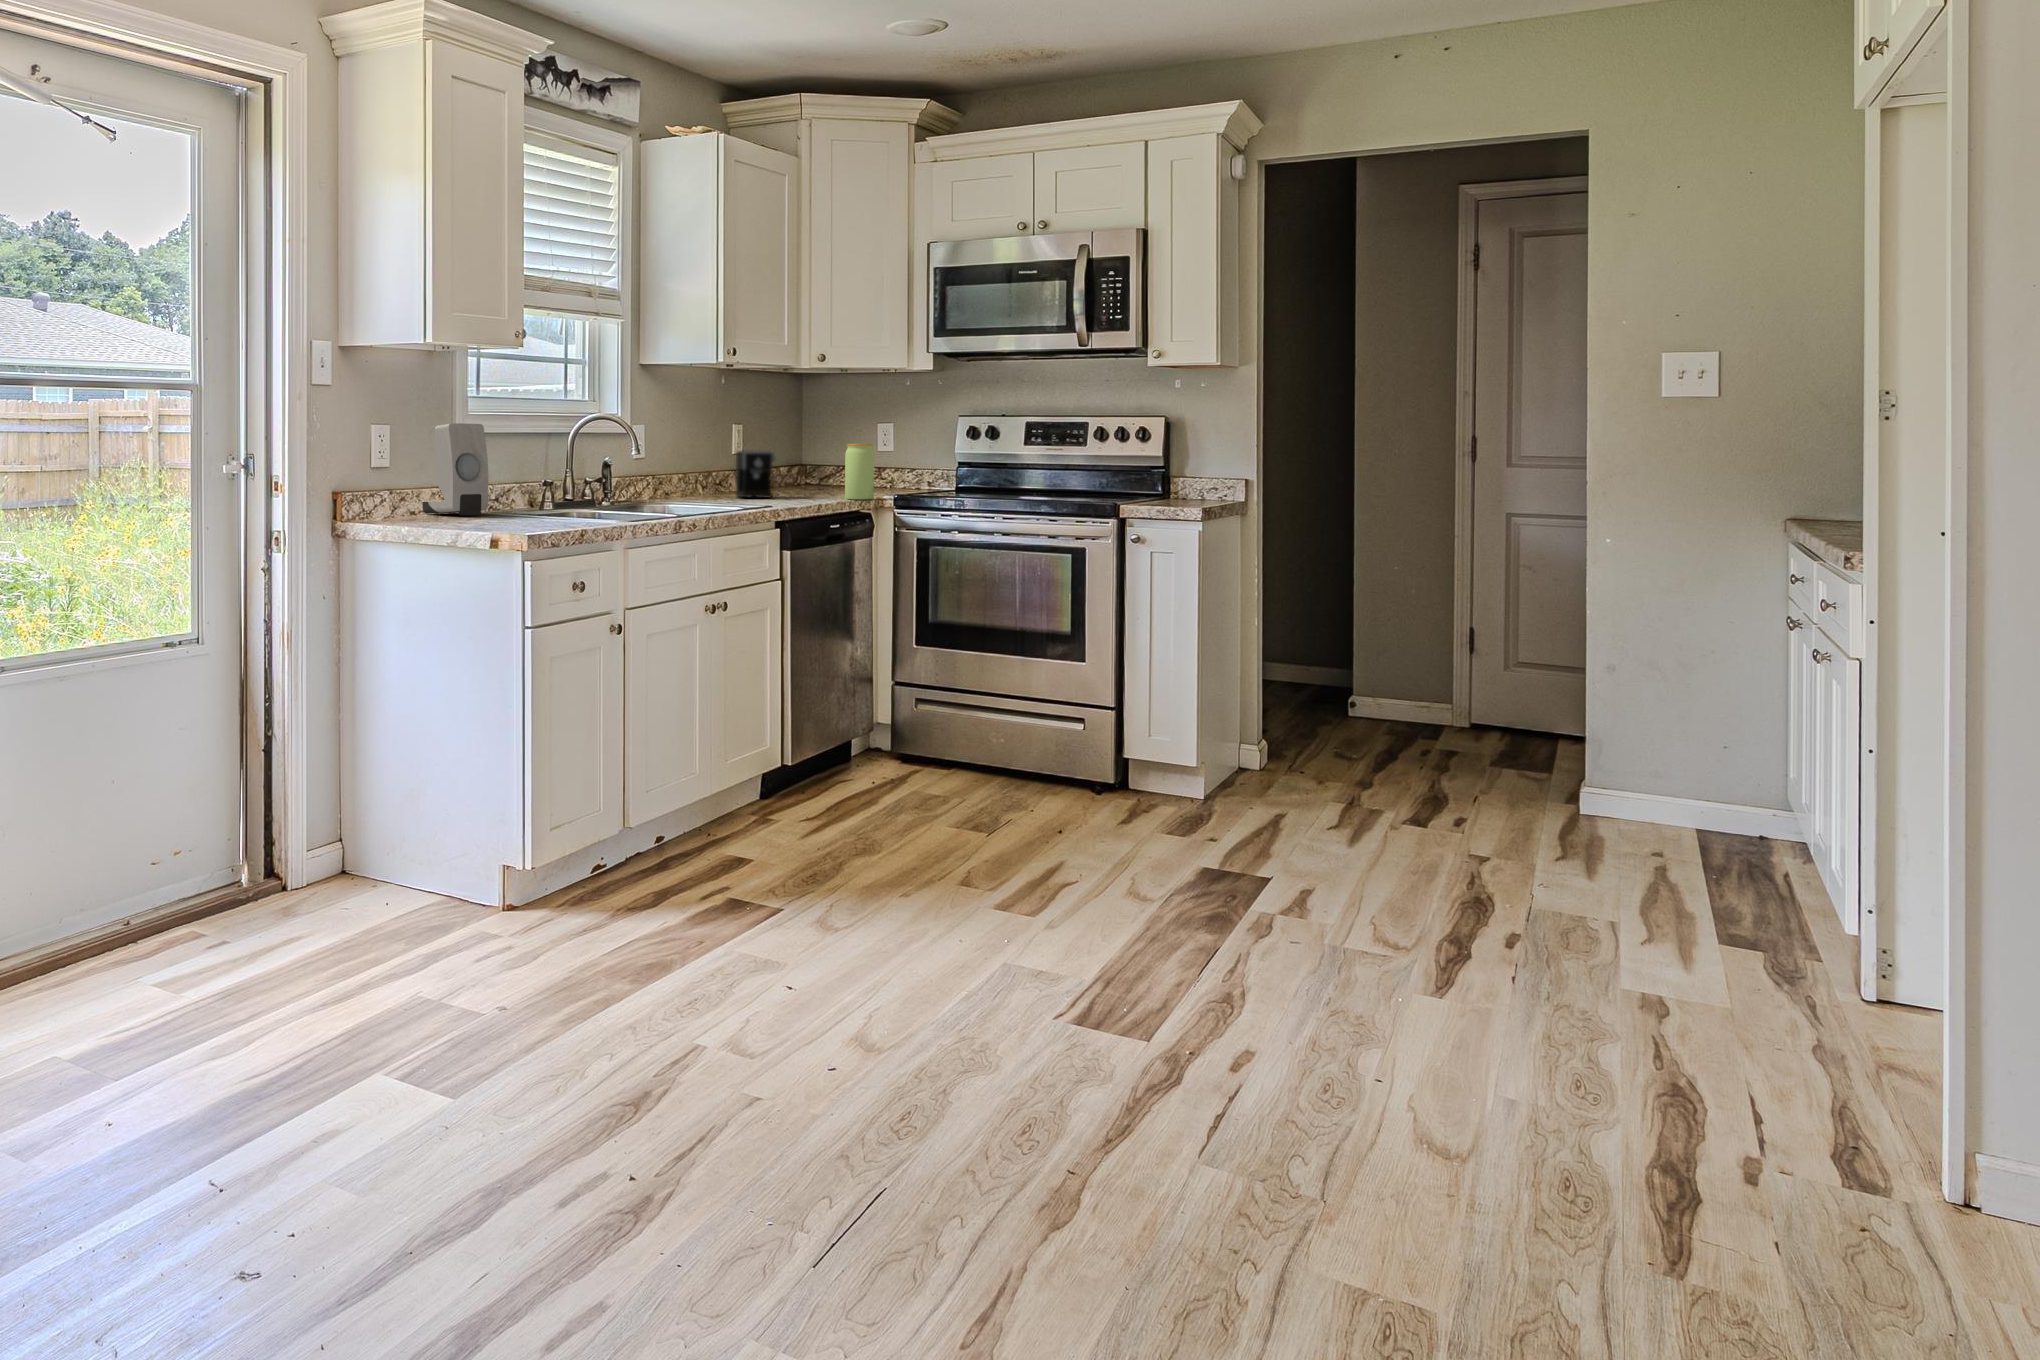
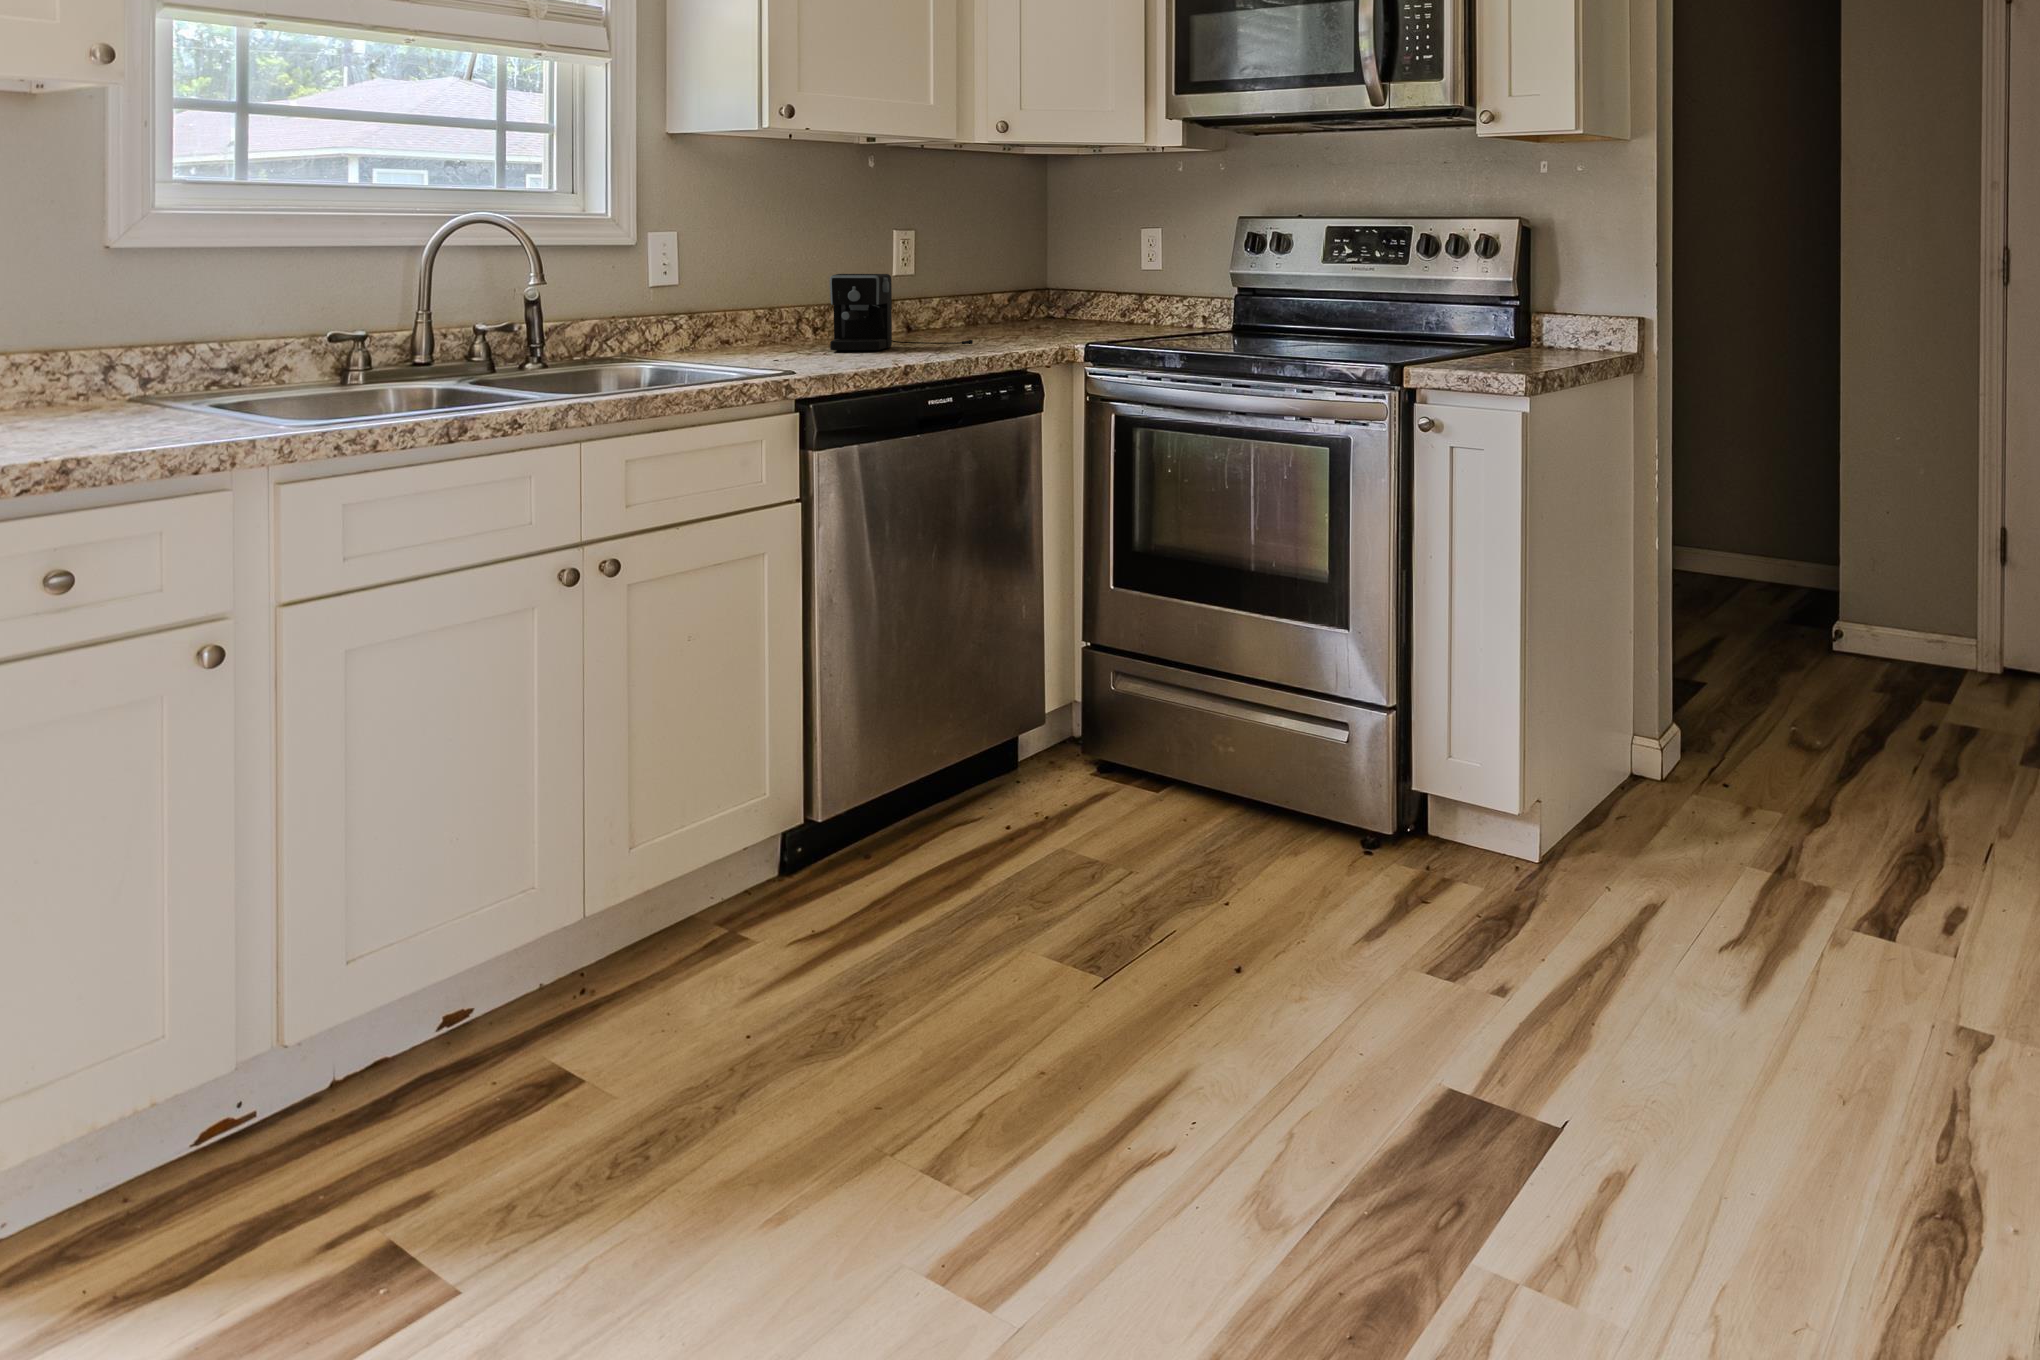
soap dispenser: present [422,423,488,516] -> none [42,233,154,407]
jar: present [845,444,874,499] -> none [989,263,1036,354]

